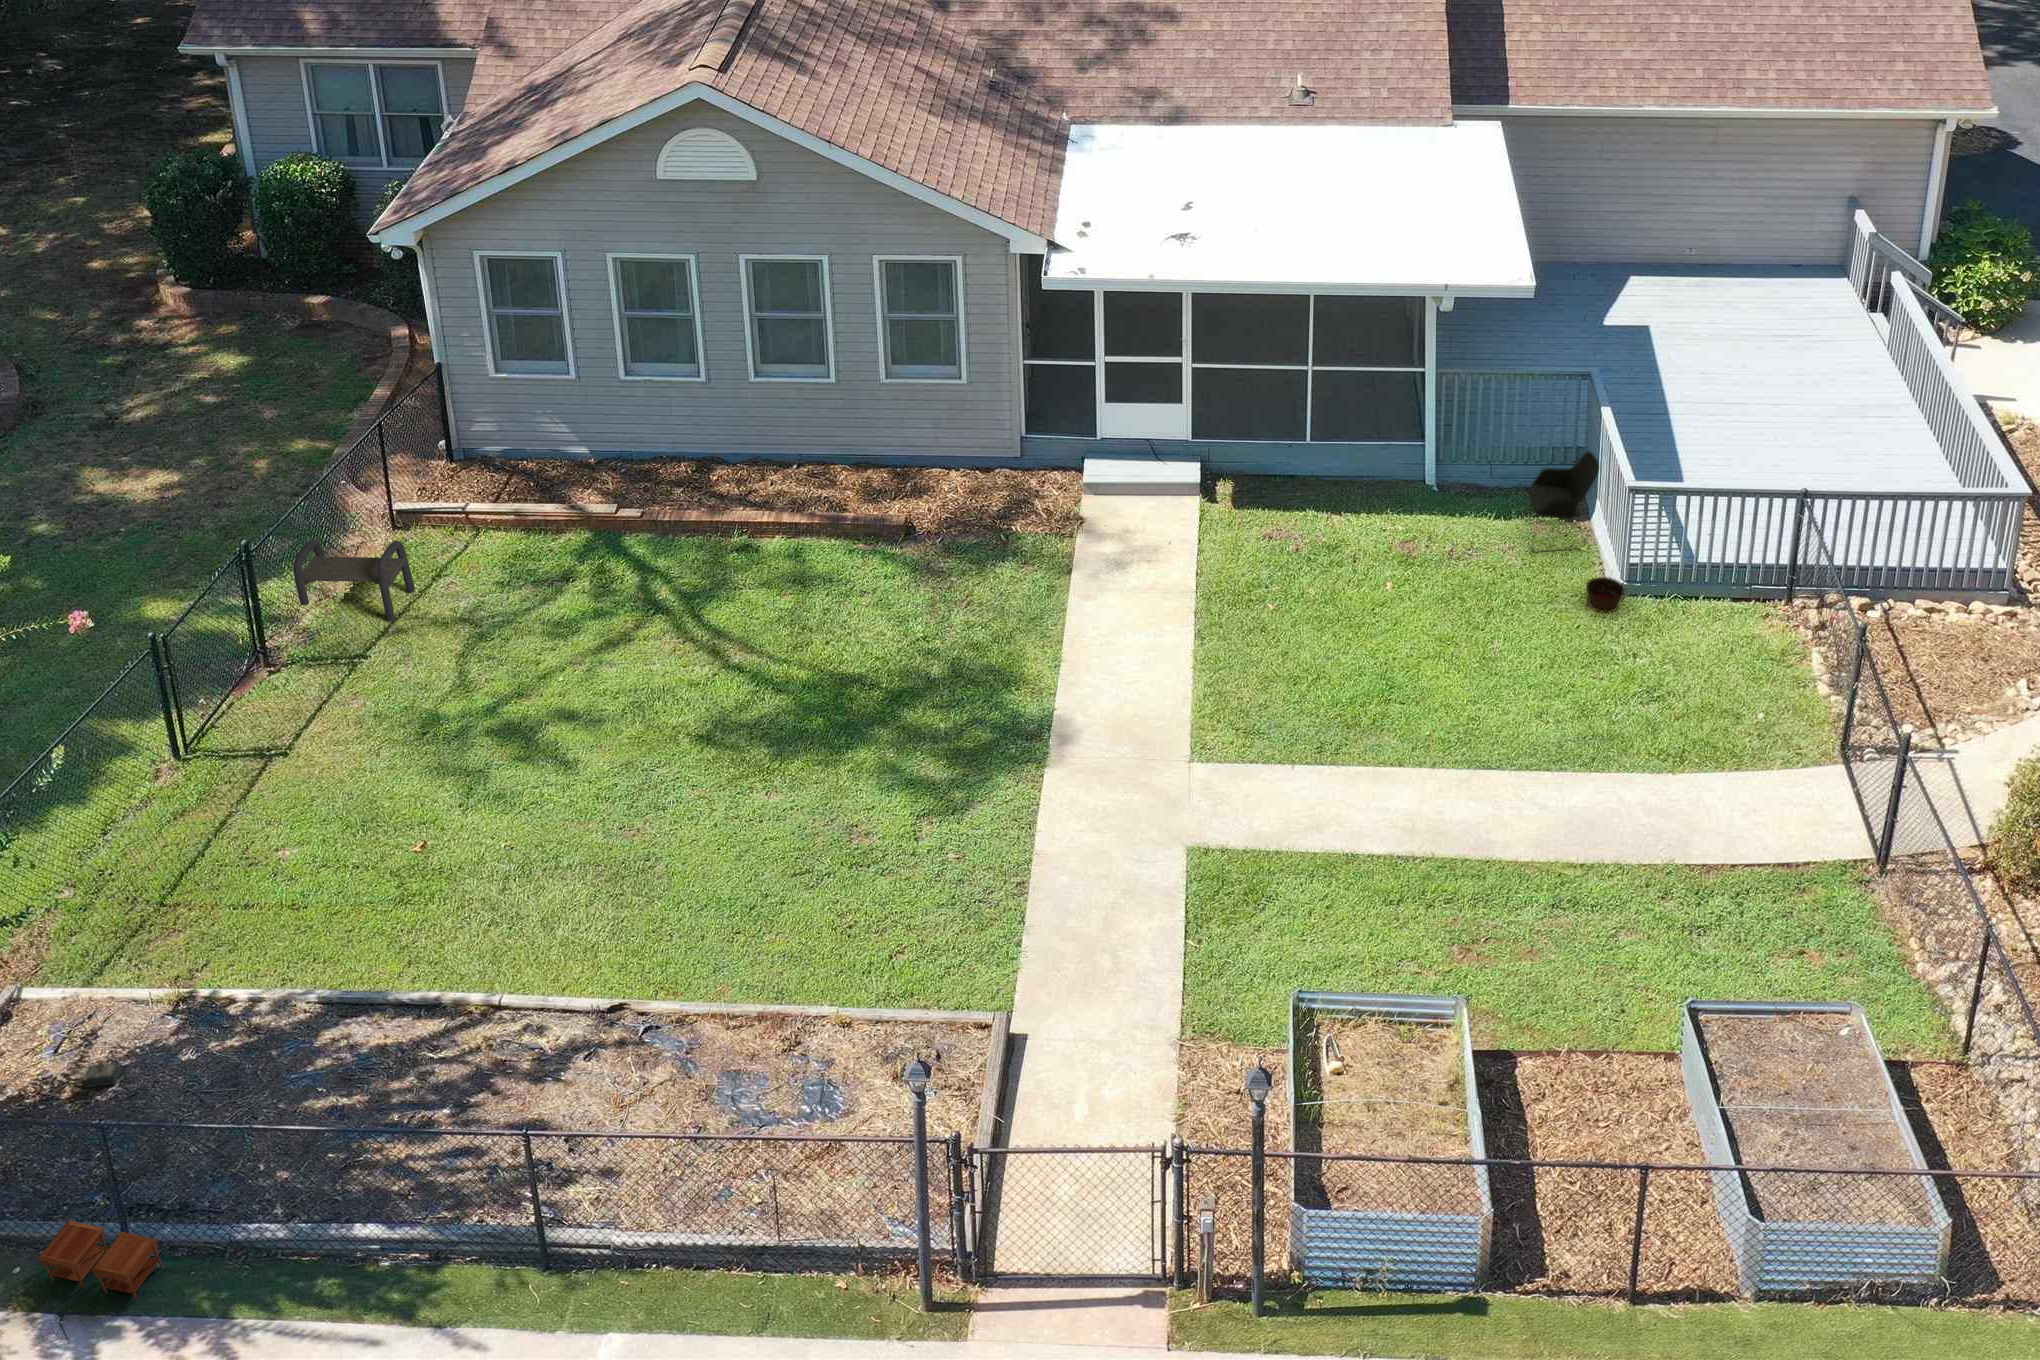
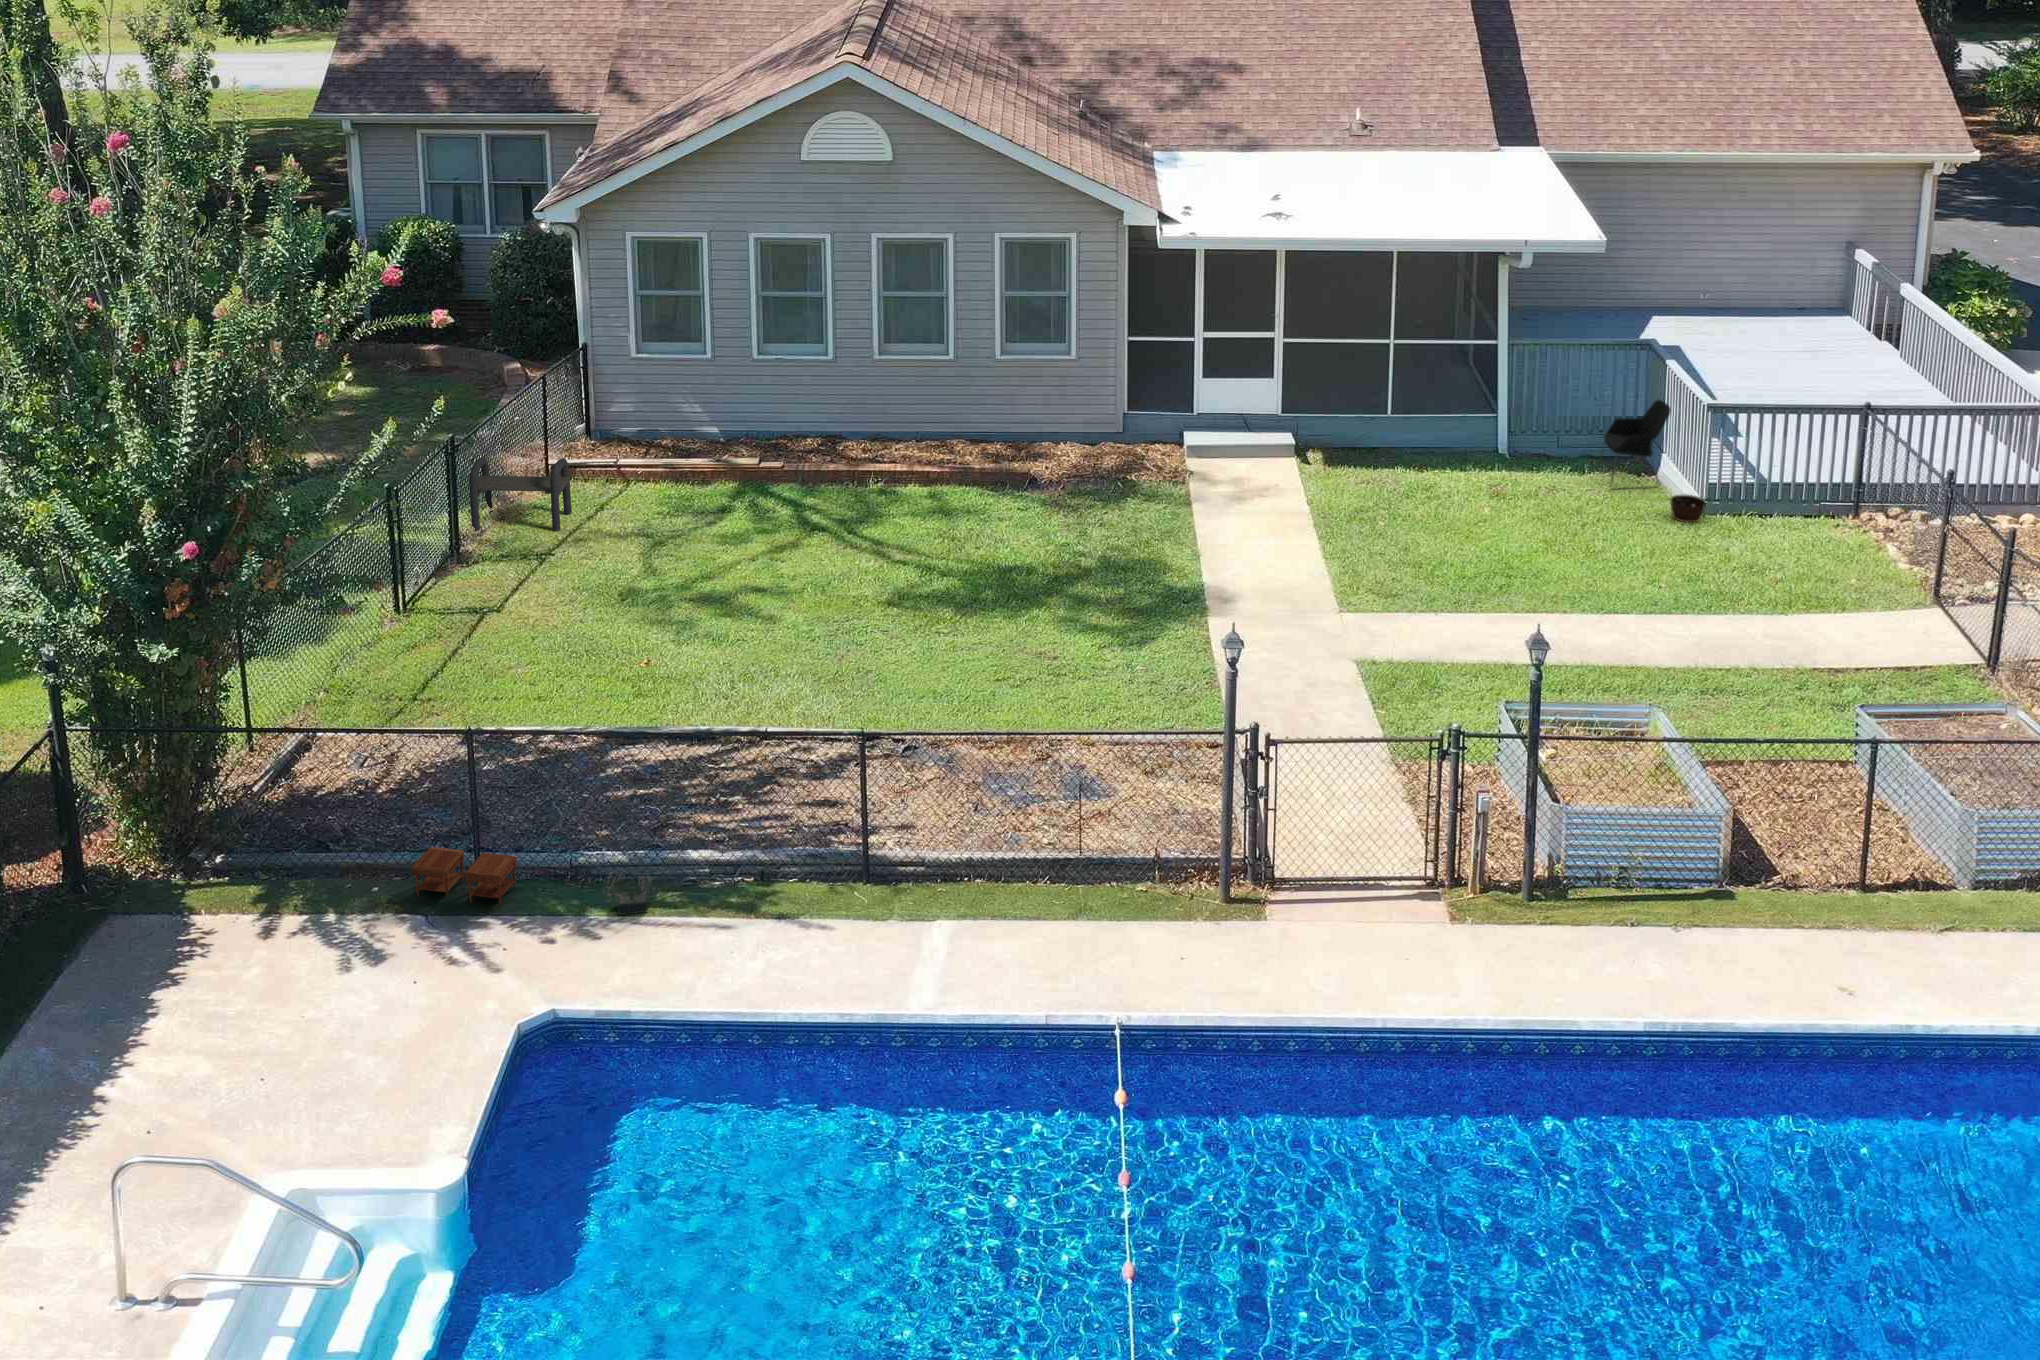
decorative plant: present [70,1044,121,1087] -> present [607,872,650,915]

